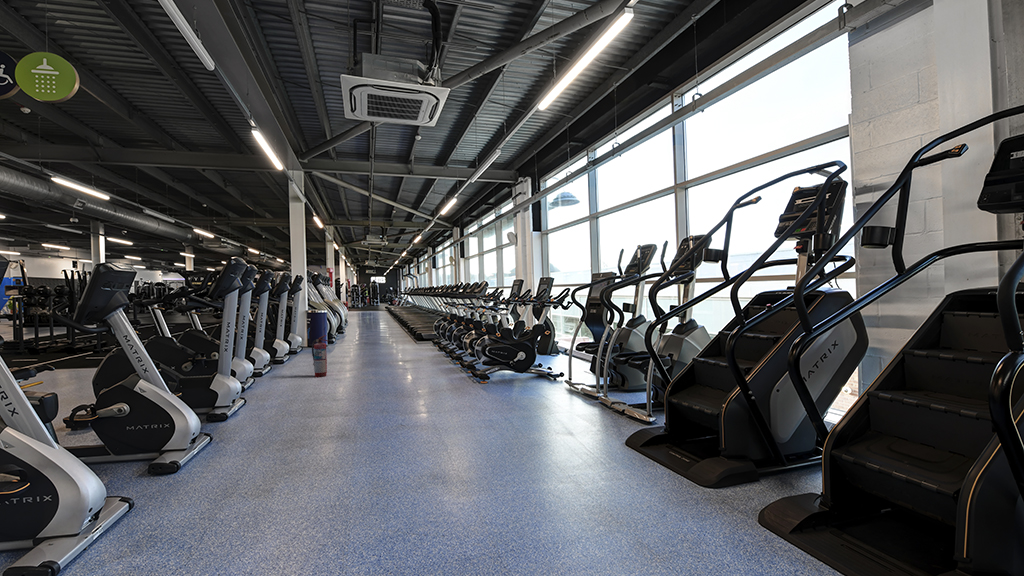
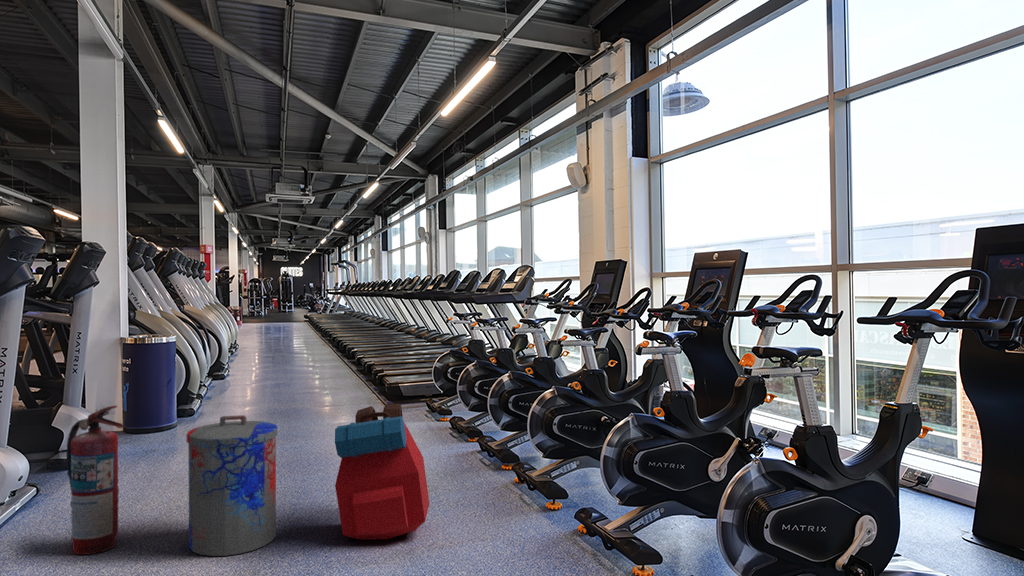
backpack: none [388,336,418,375] -> present [335,404,429,540]
trash can: none [346,338,372,377] -> present [187,415,277,556]

